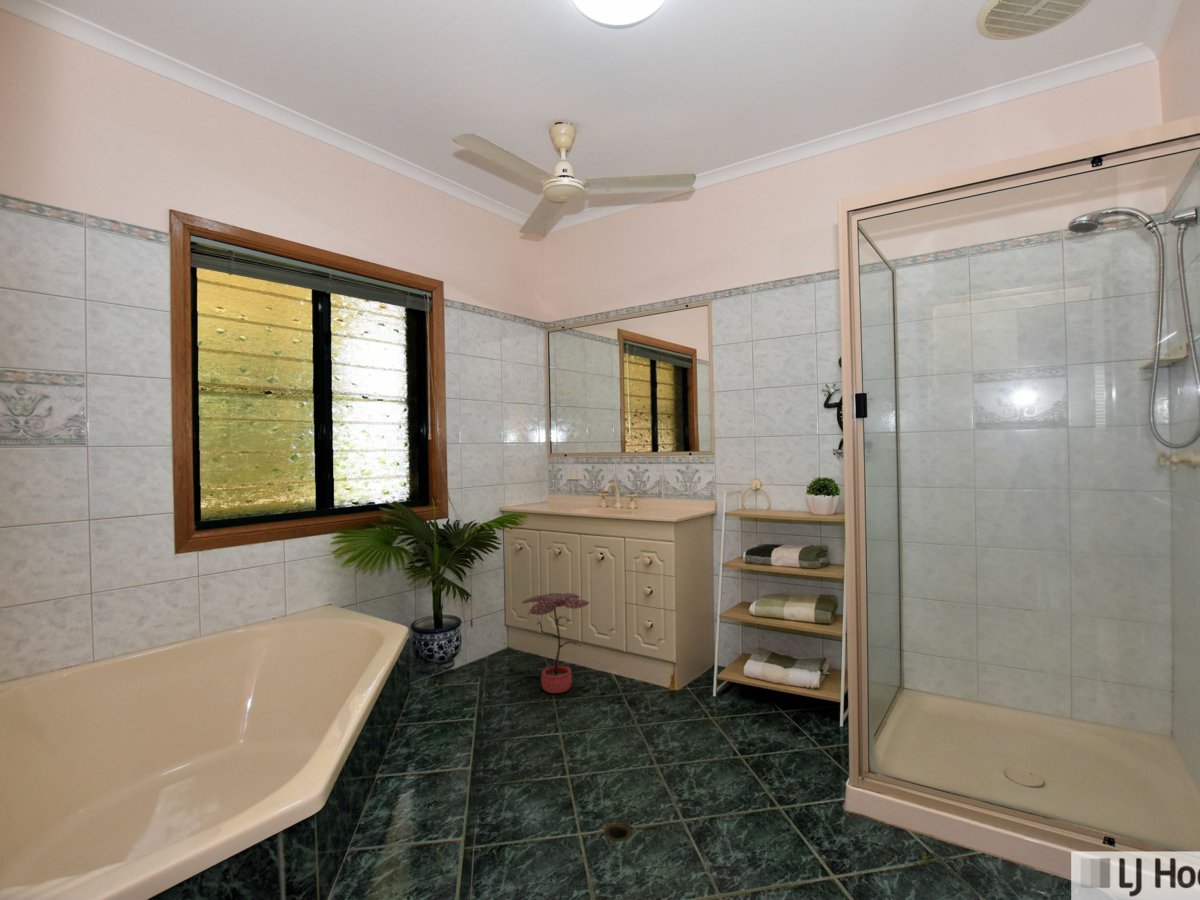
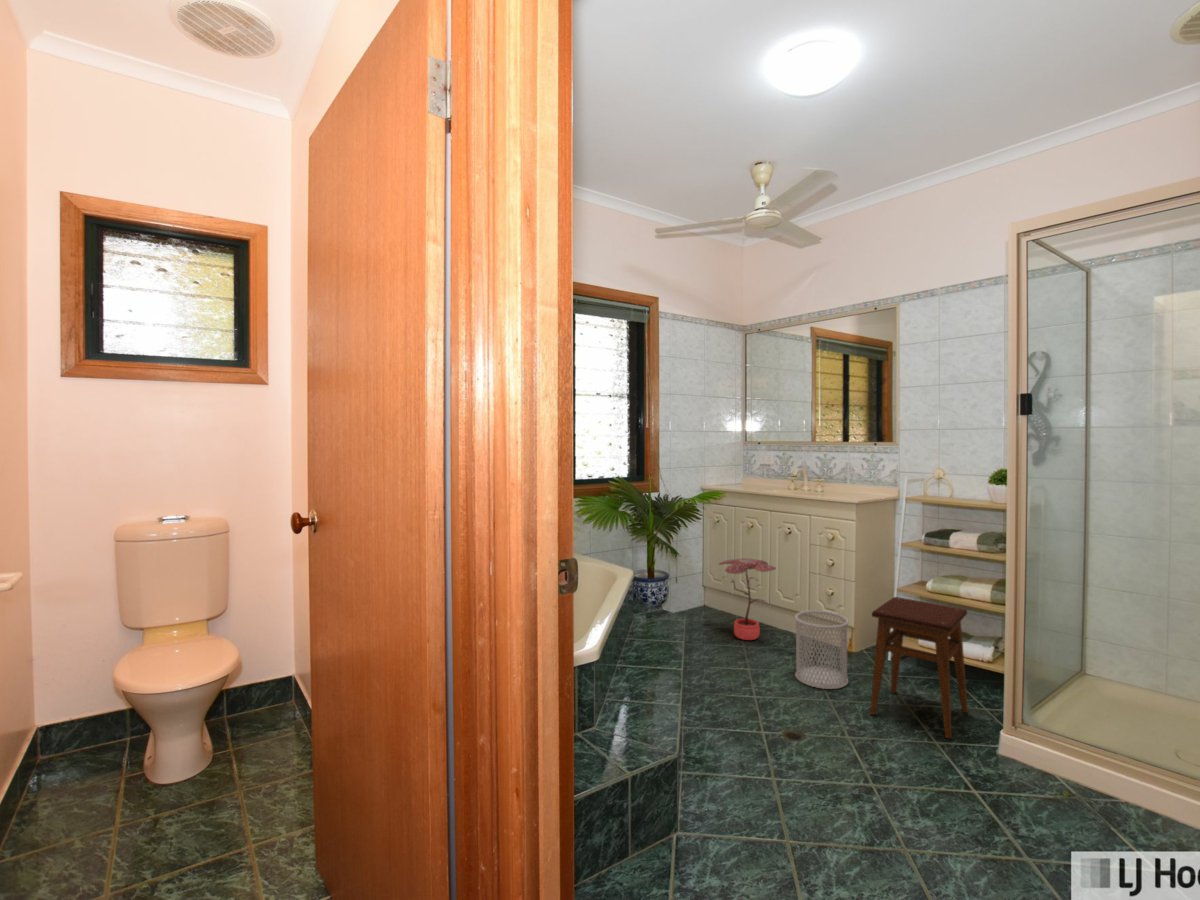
stool: none [703,629,803,798] -> present [870,597,968,739]
wastebasket: none [613,651,675,750] -> present [795,610,848,689]

